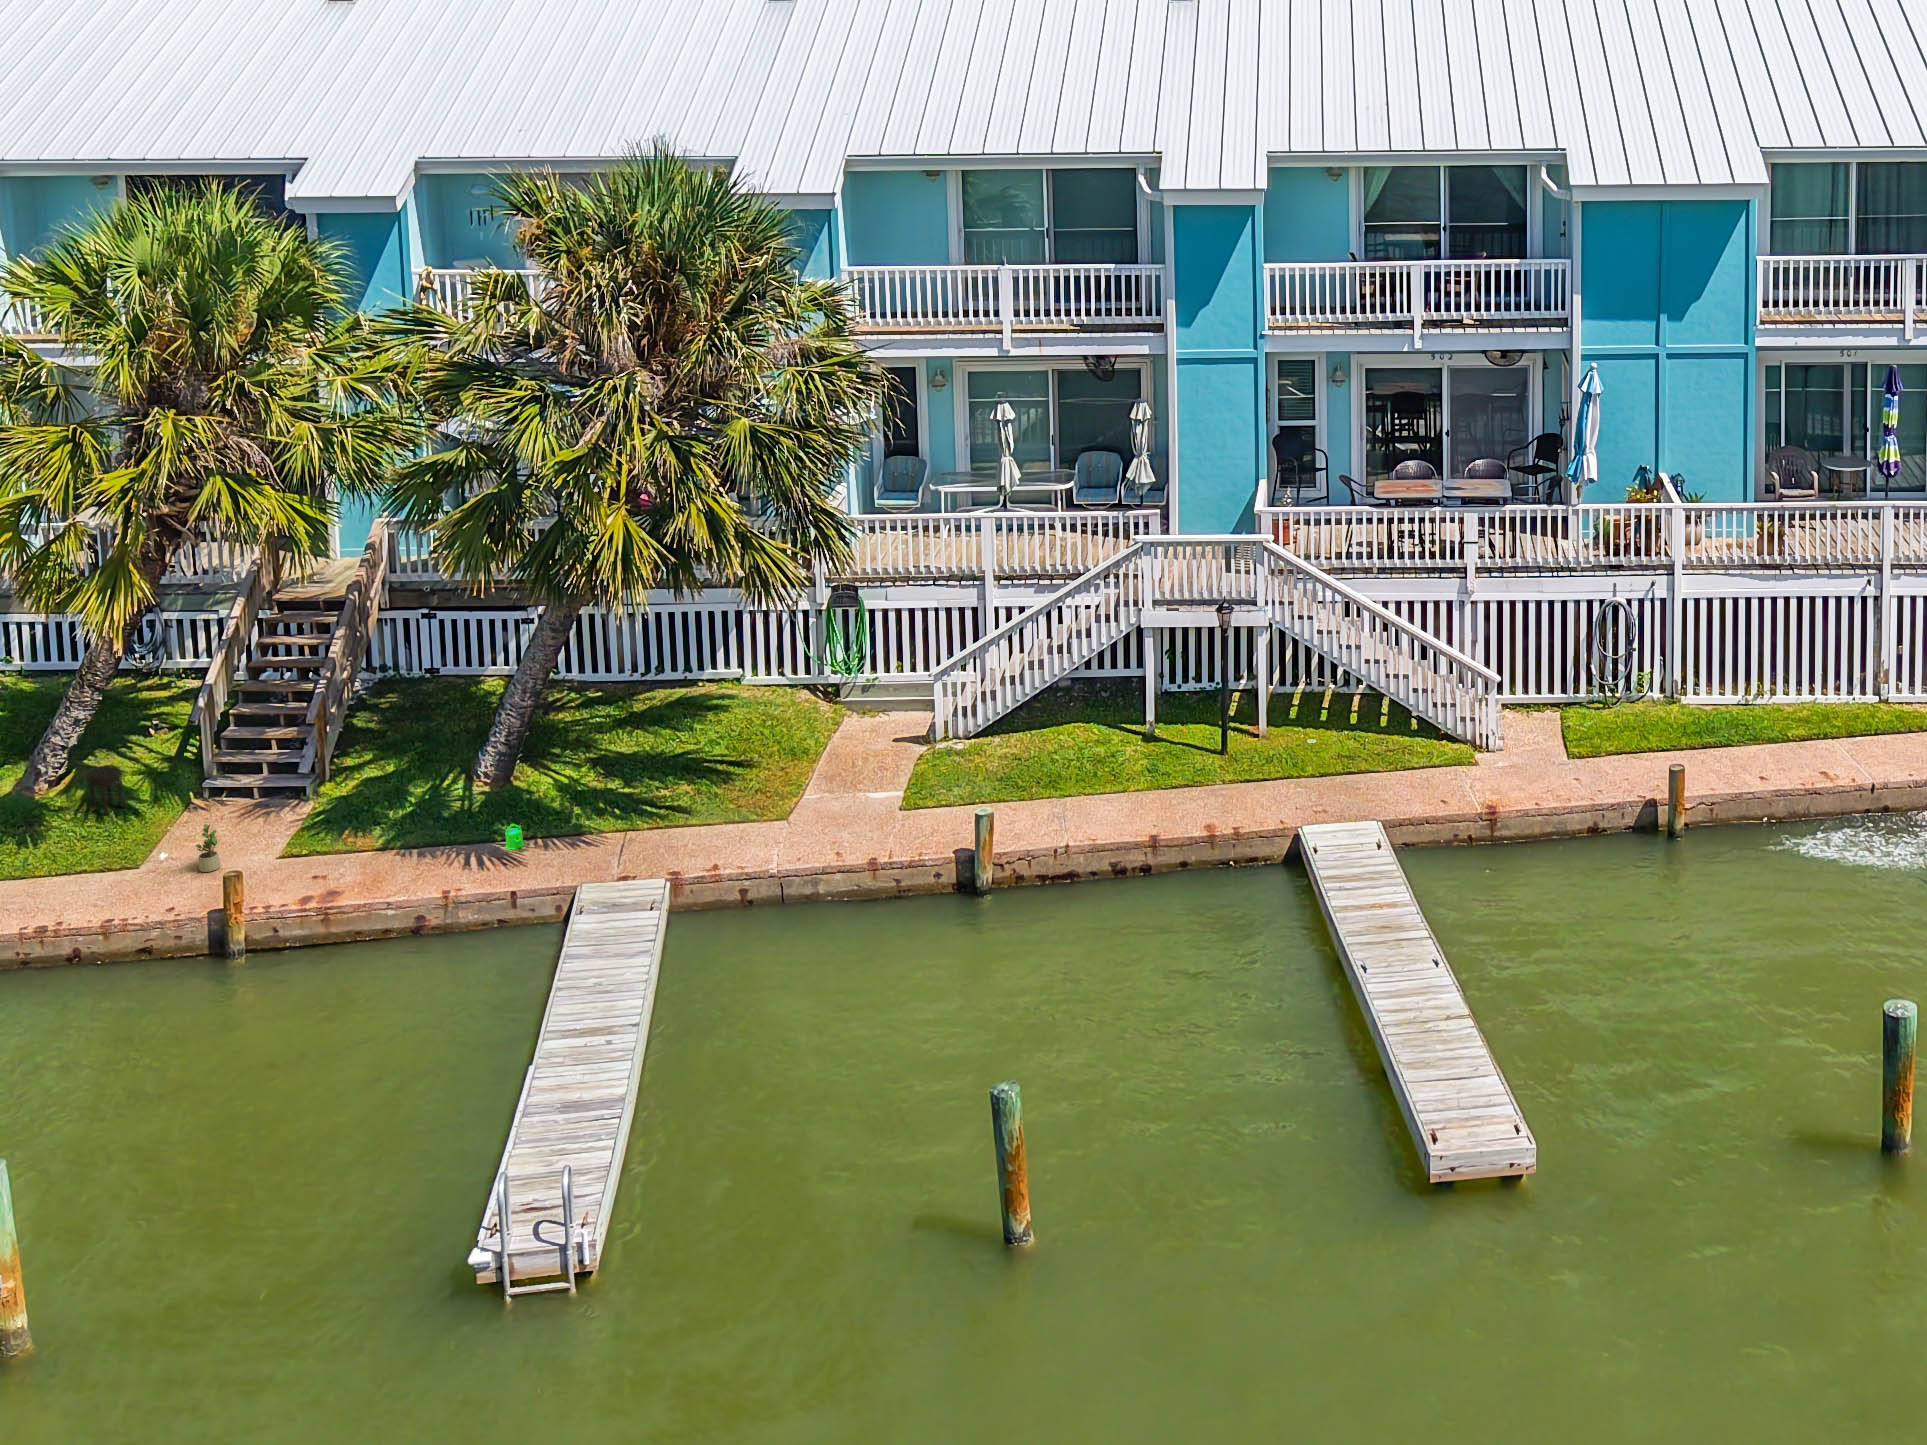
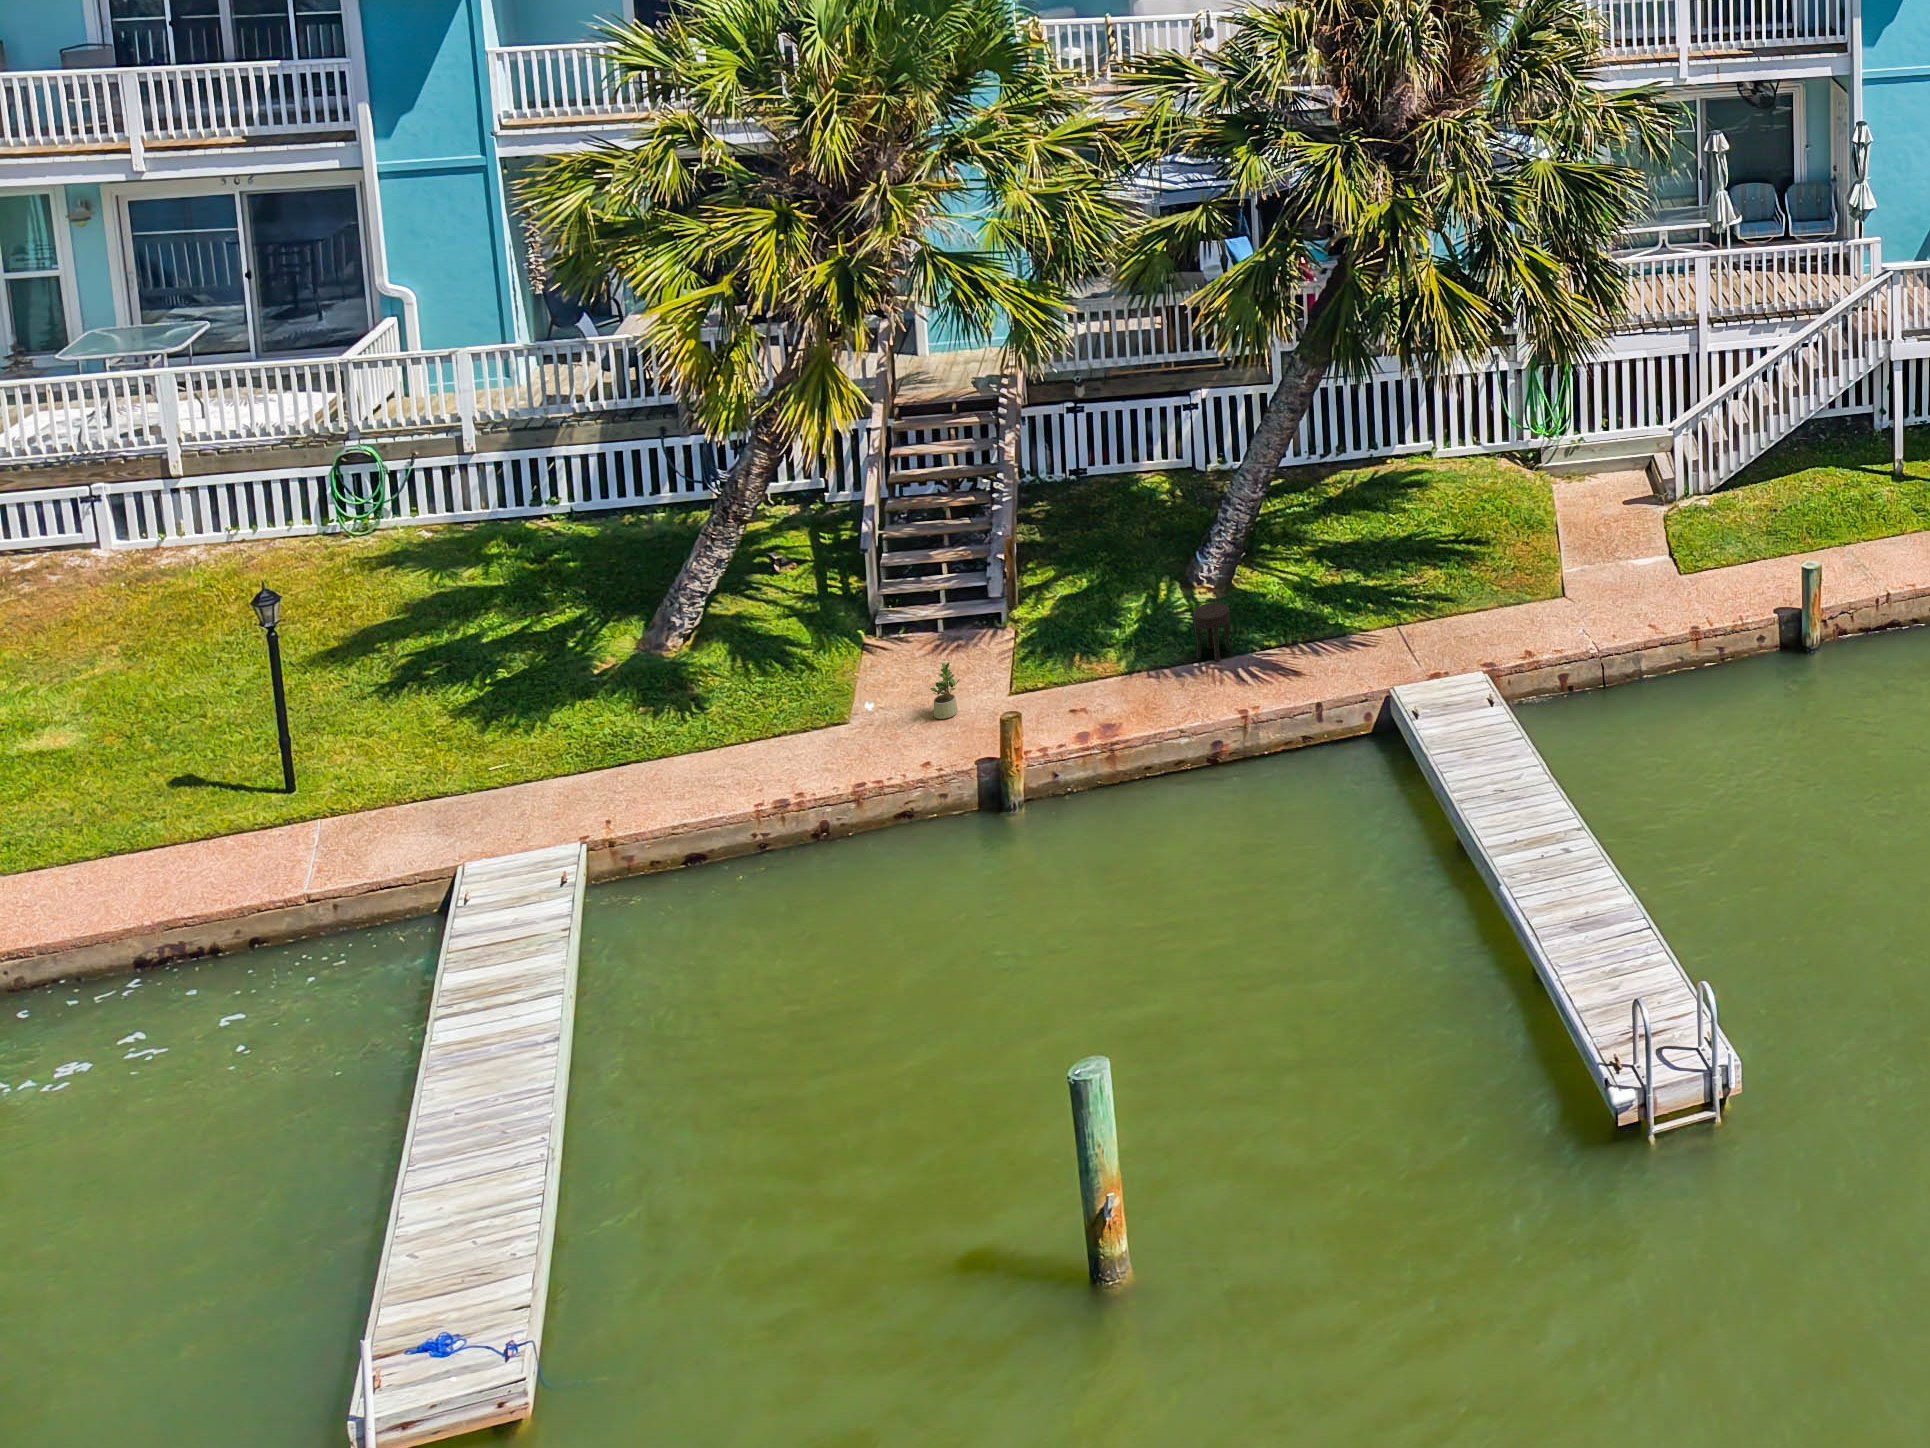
side table: present [87,765,125,815] -> present [1193,603,1231,661]
watering can: present [505,824,524,849] -> none [1278,629,1301,658]

